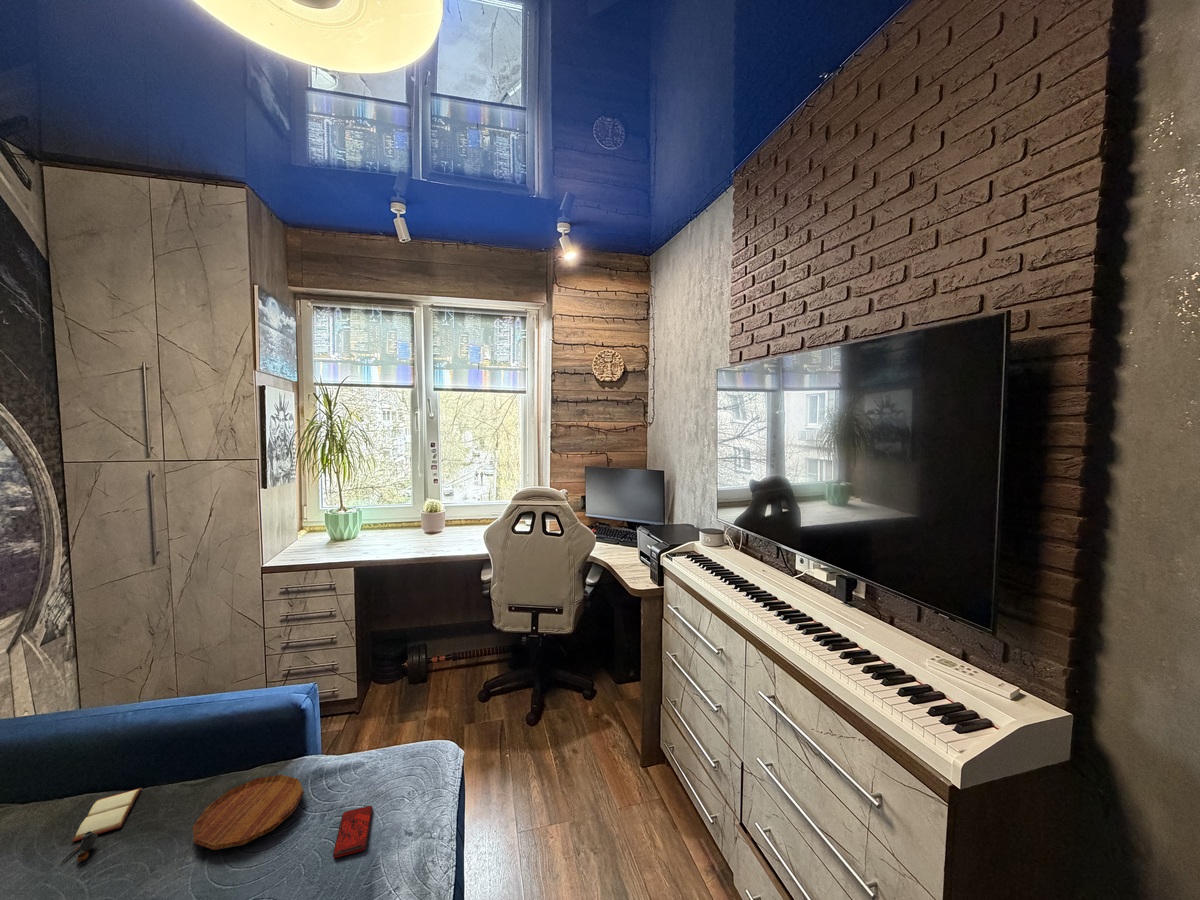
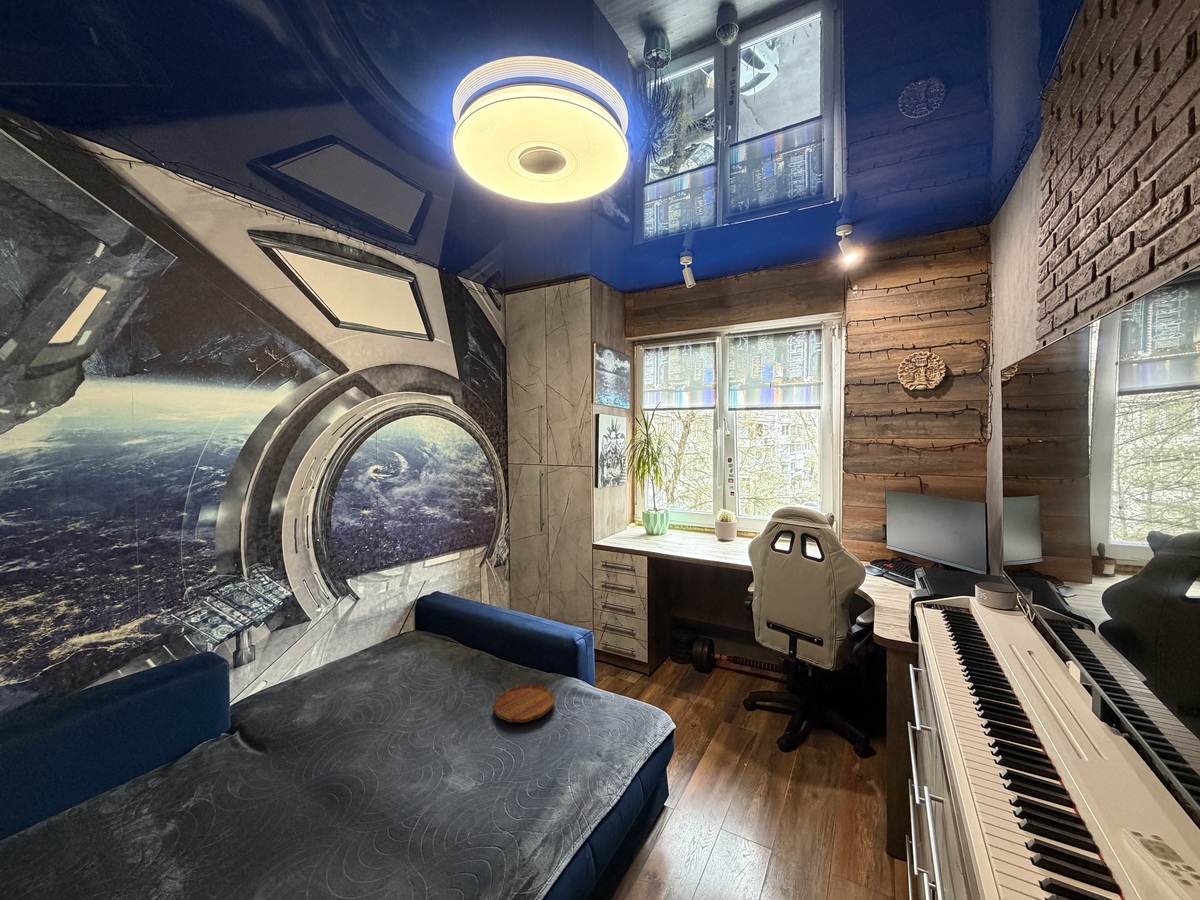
book: present [60,788,142,864] -> none [450,660,494,690]
smartphone: present [333,806,372,858] -> none [545,734,583,768]

